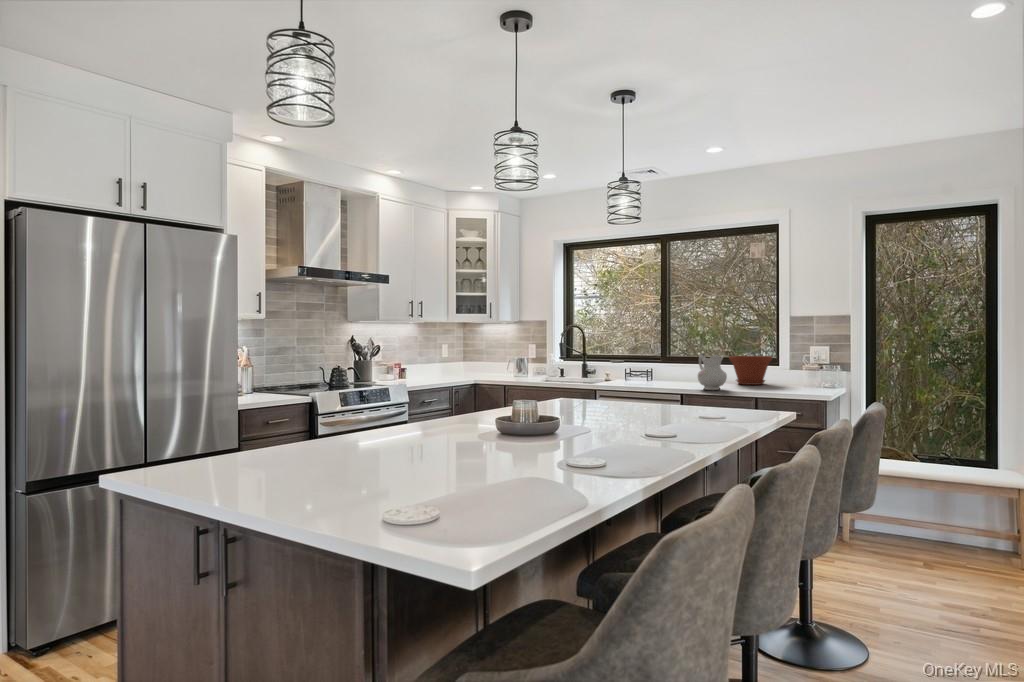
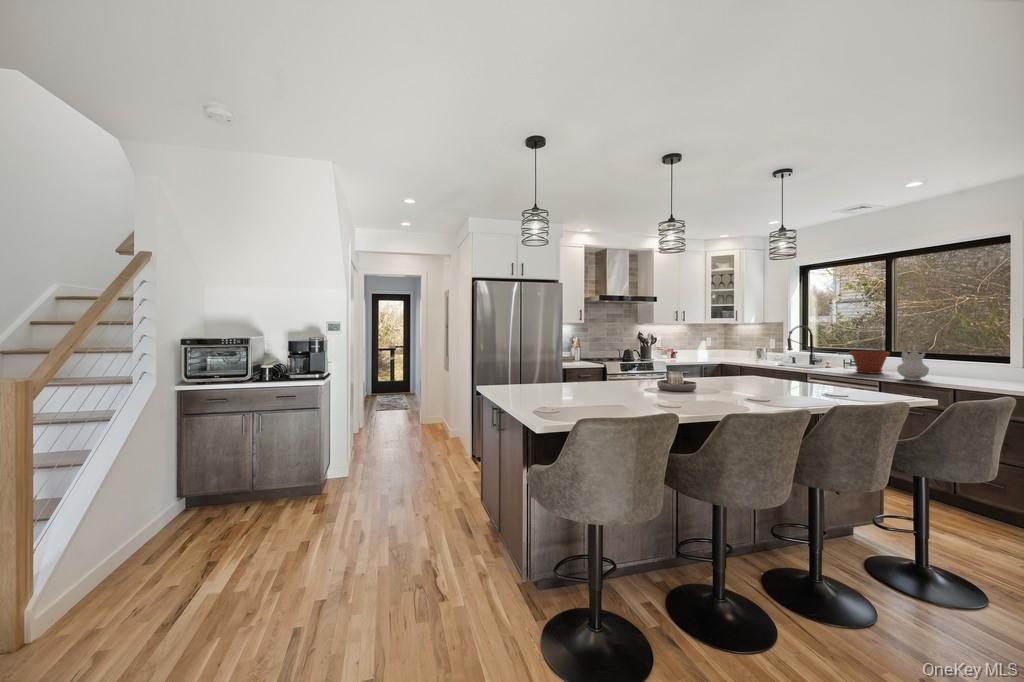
plant pot: present [729,356,772,385] -> present [850,351,890,374]

